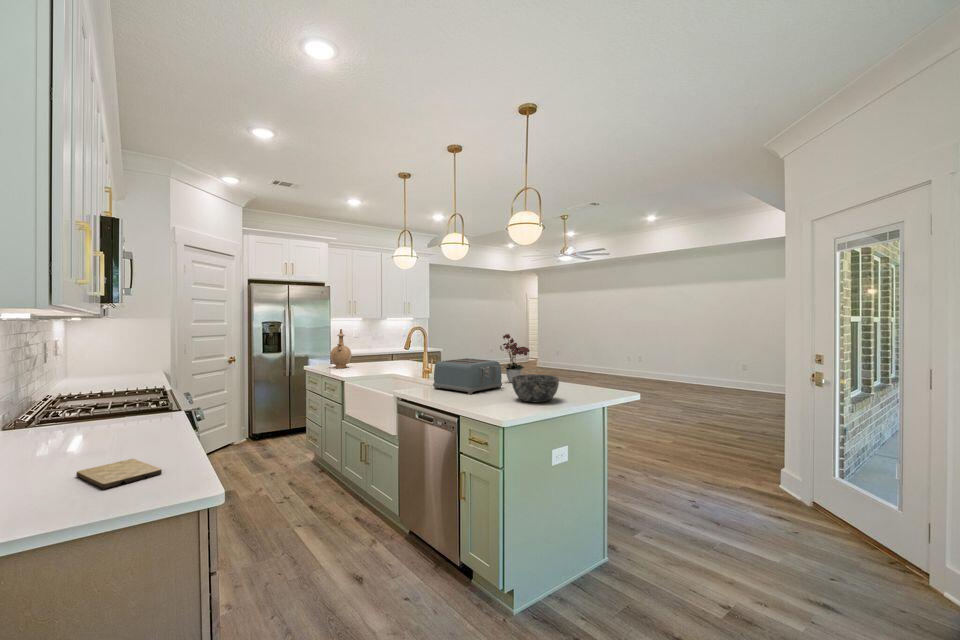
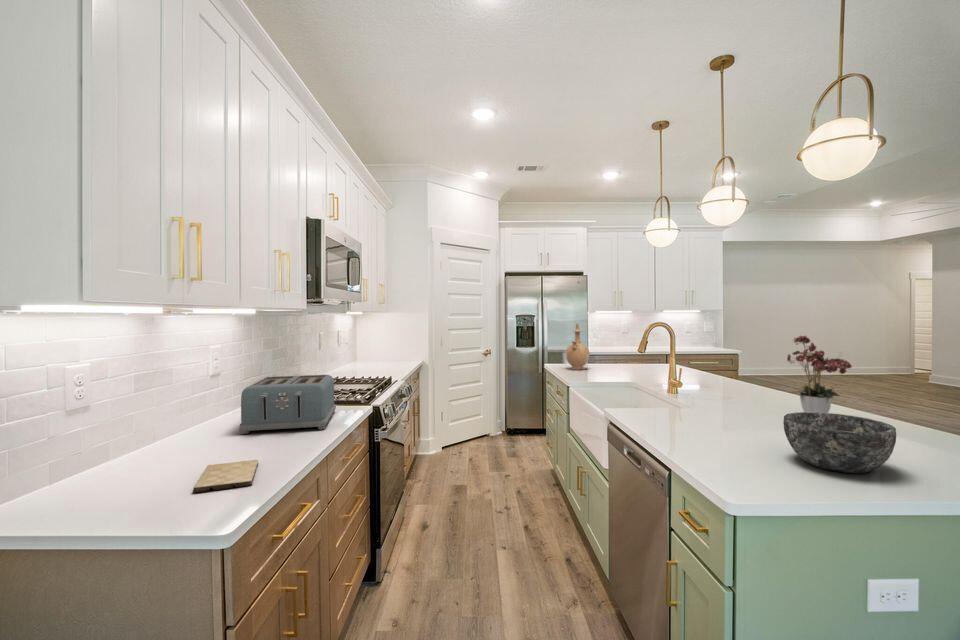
toaster: present [433,358,502,394] -> present [239,375,336,434]

